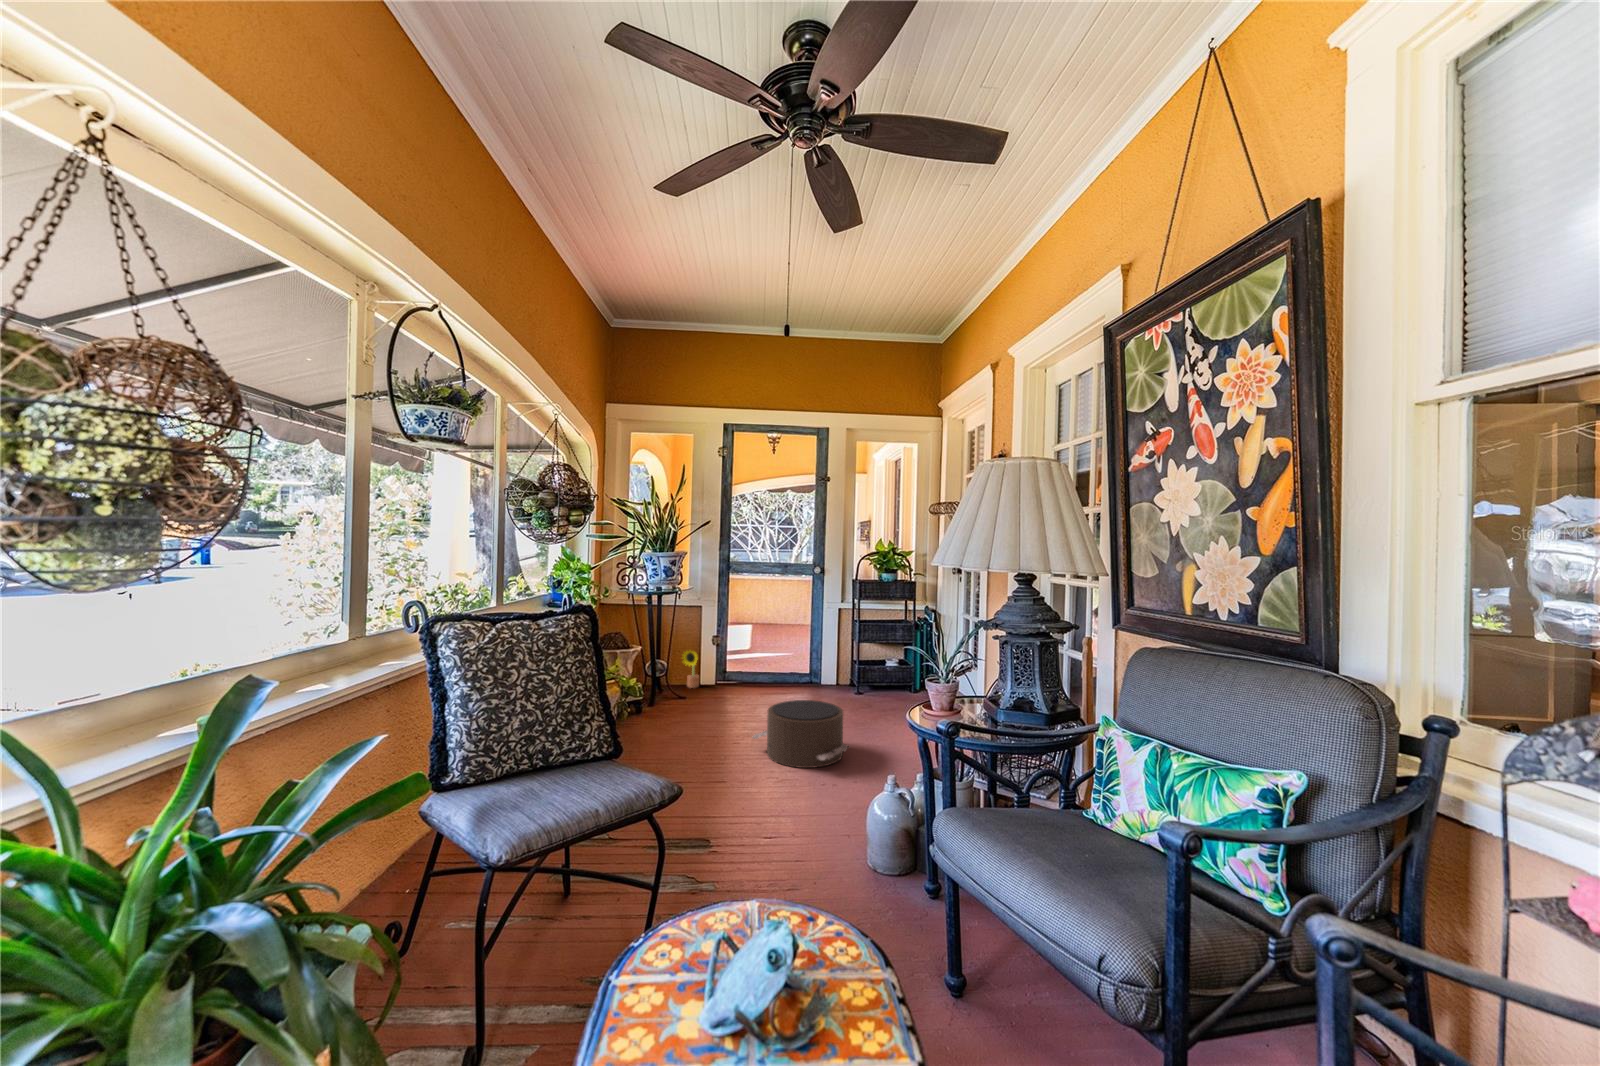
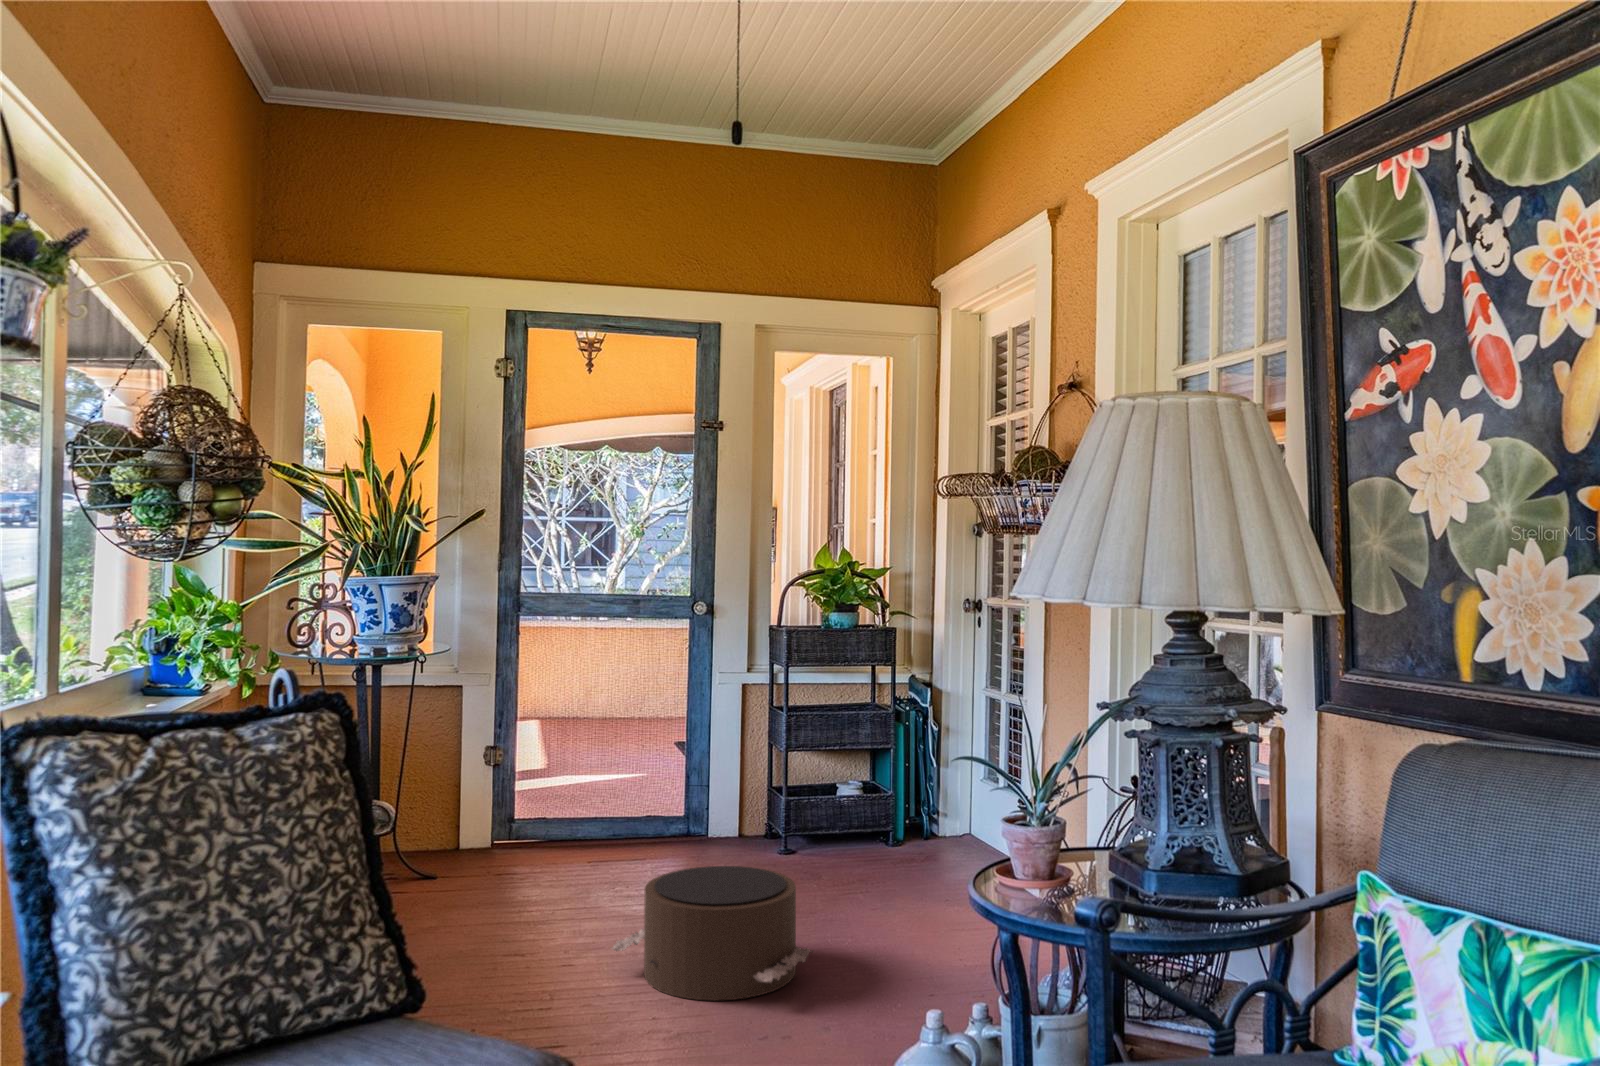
decorative plant: present [682,650,699,688] -> none [422,777,462,857]

